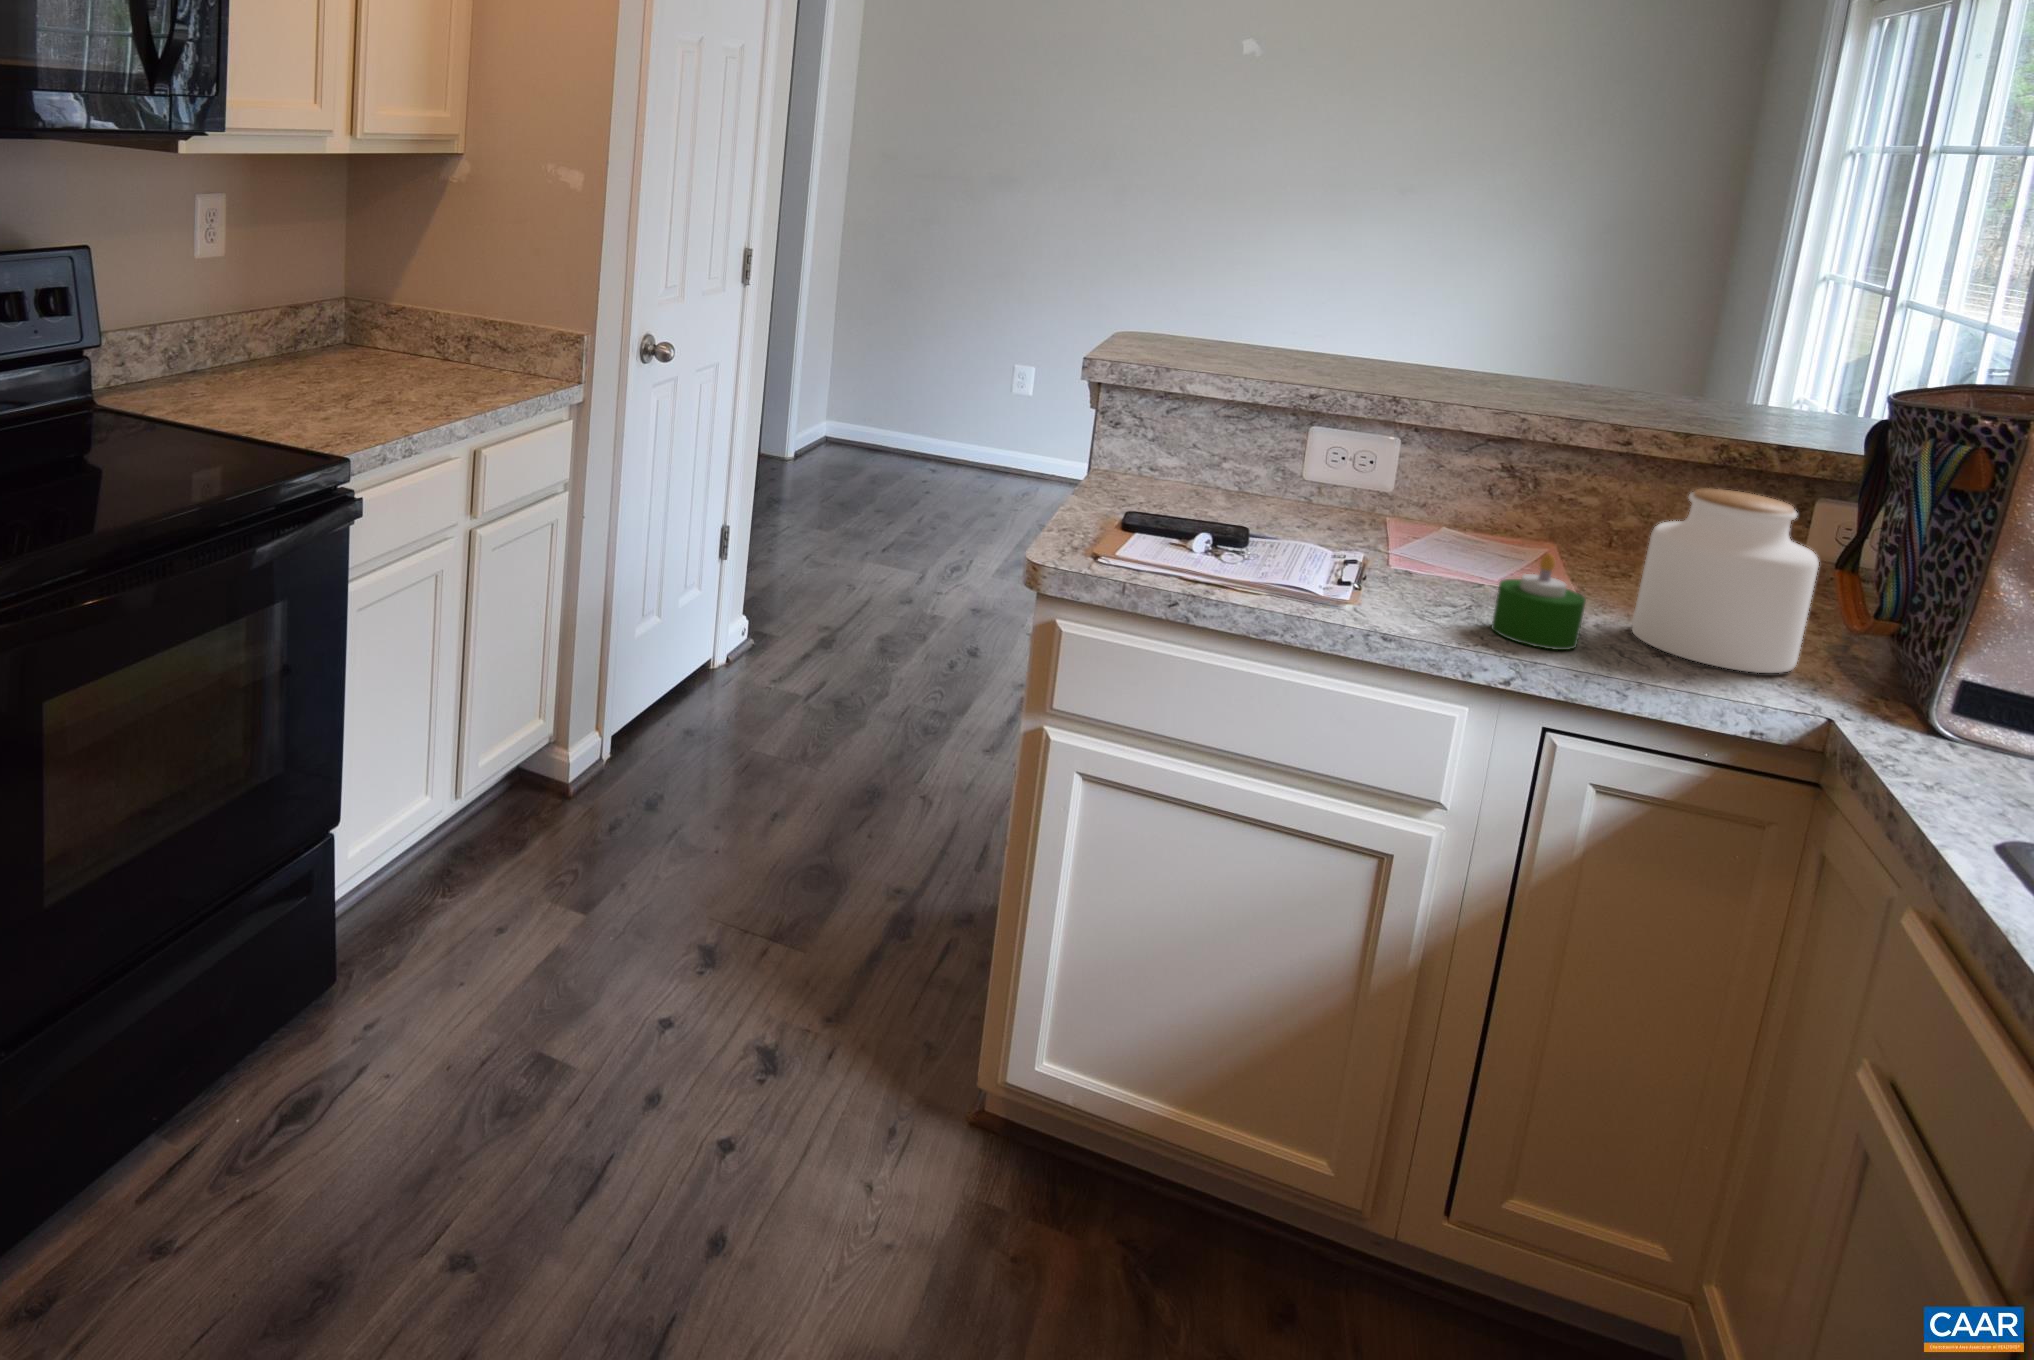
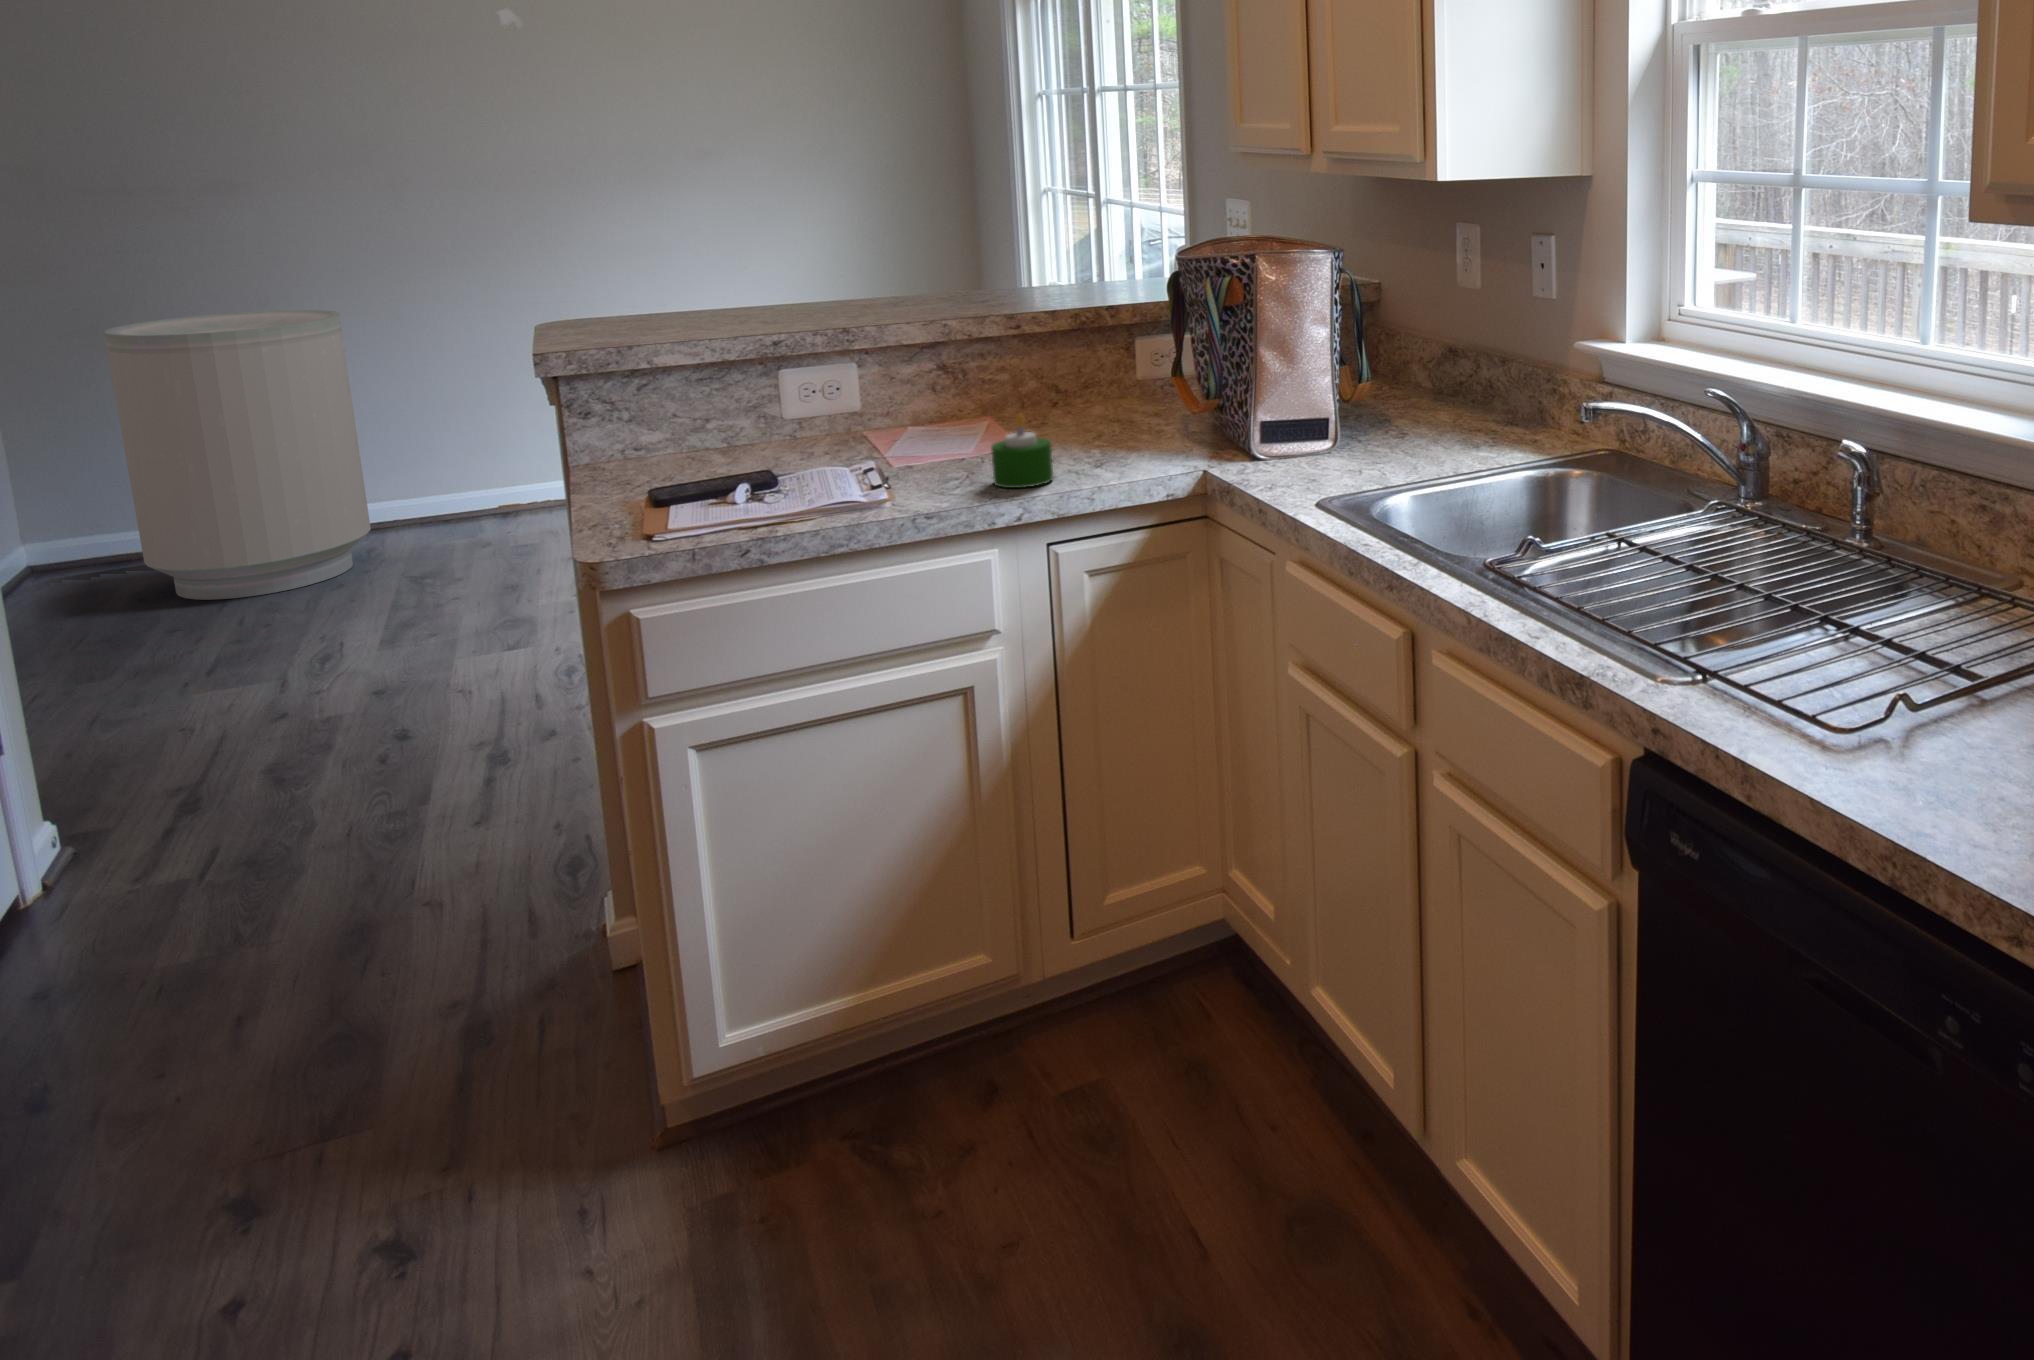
trash can: none [884,272,1048,499] -> present [104,310,371,600]
jar: present [1632,489,1819,673] -> none [1071,337,1172,464]

